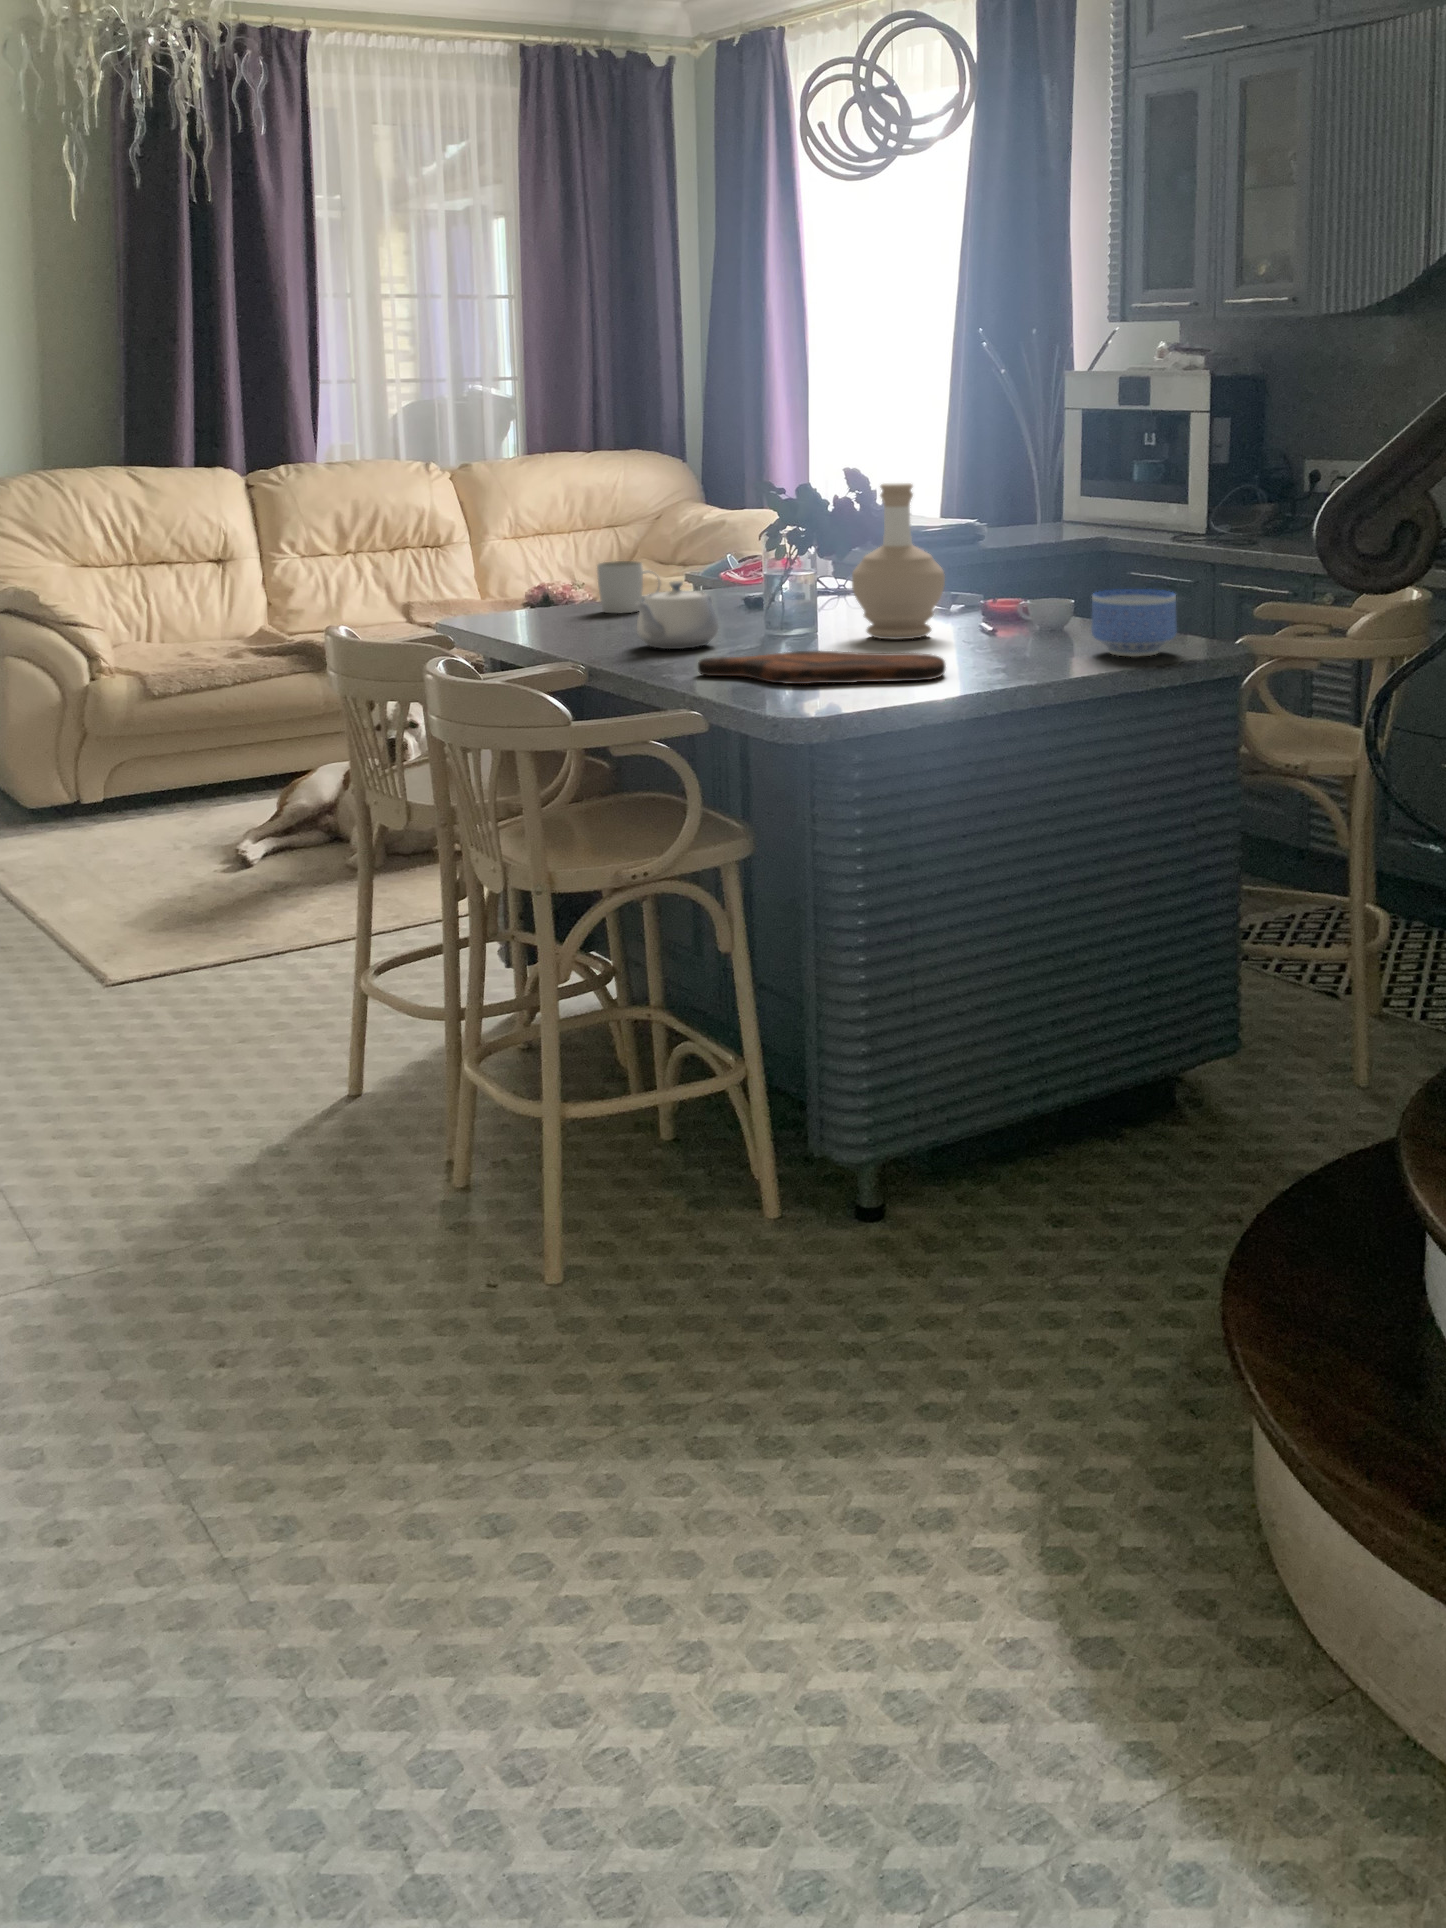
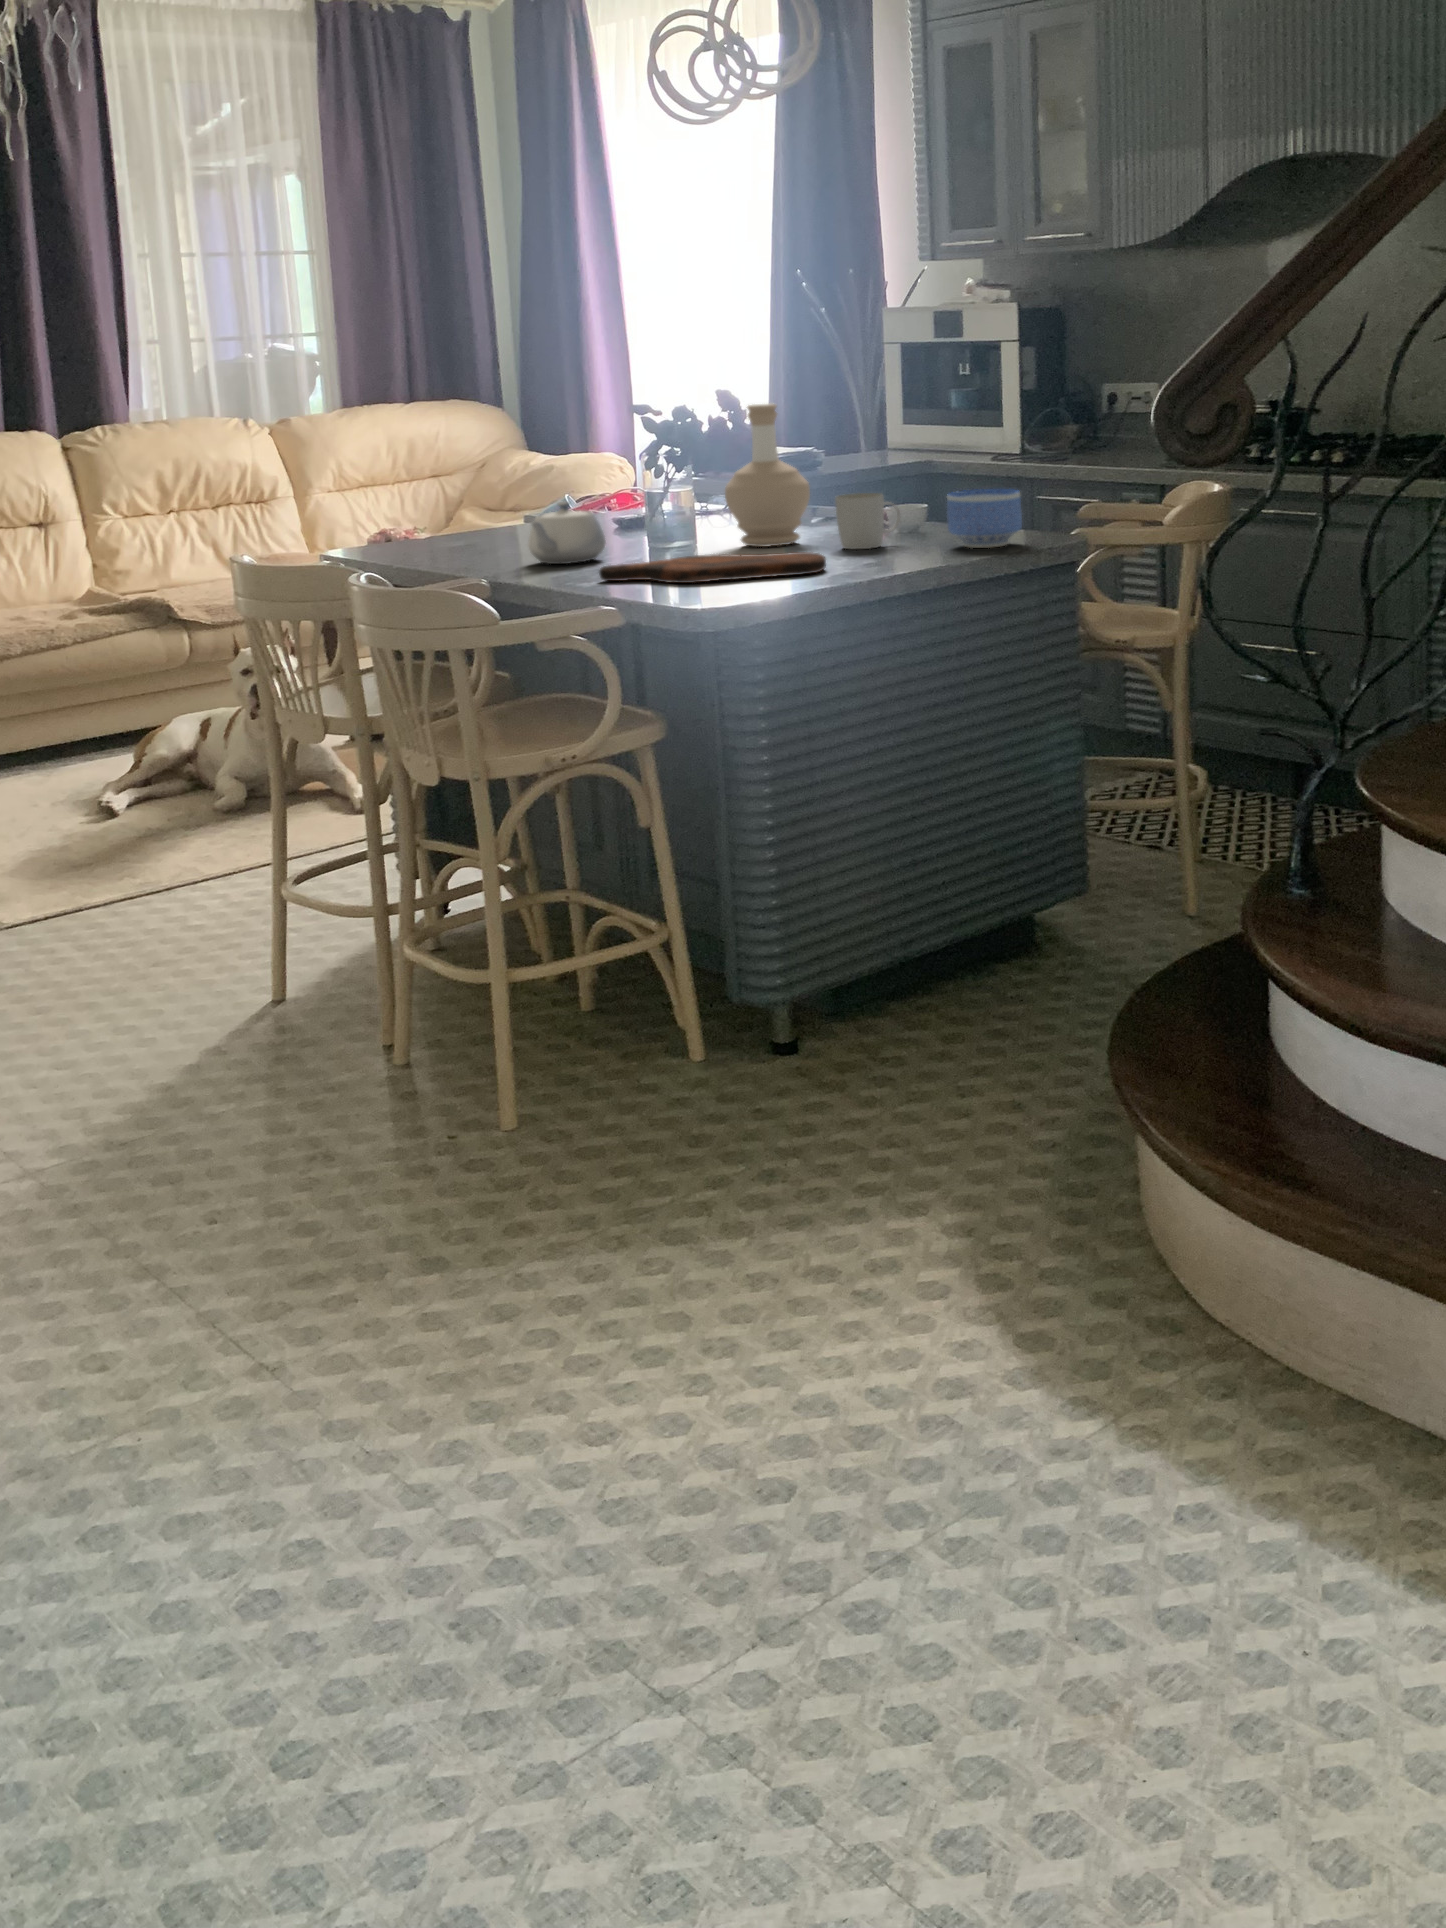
mug: present [597,561,660,613] -> present [835,493,900,549]

